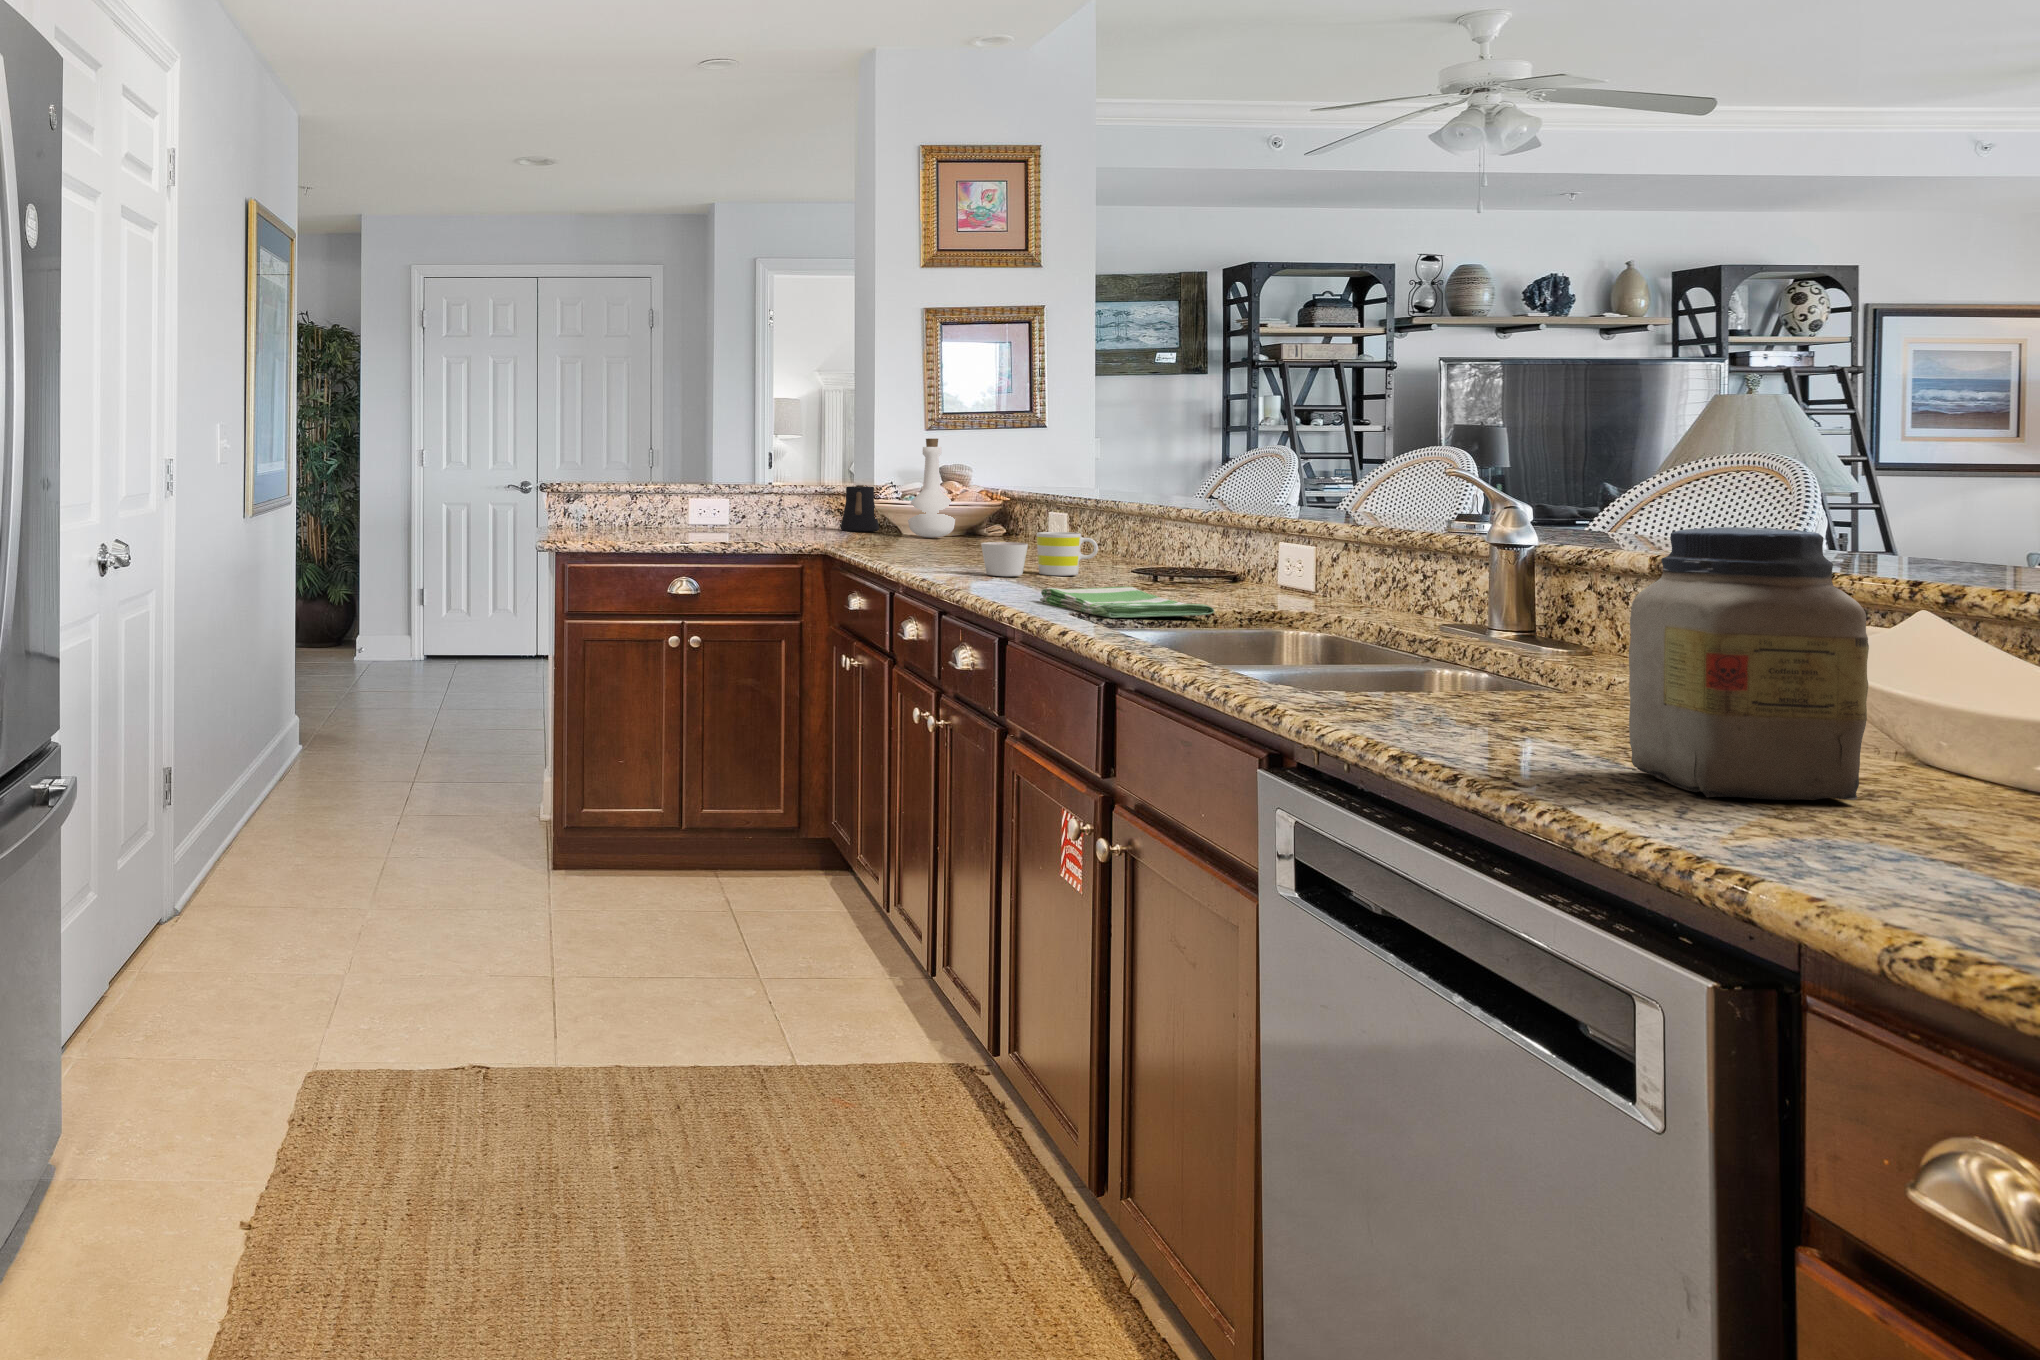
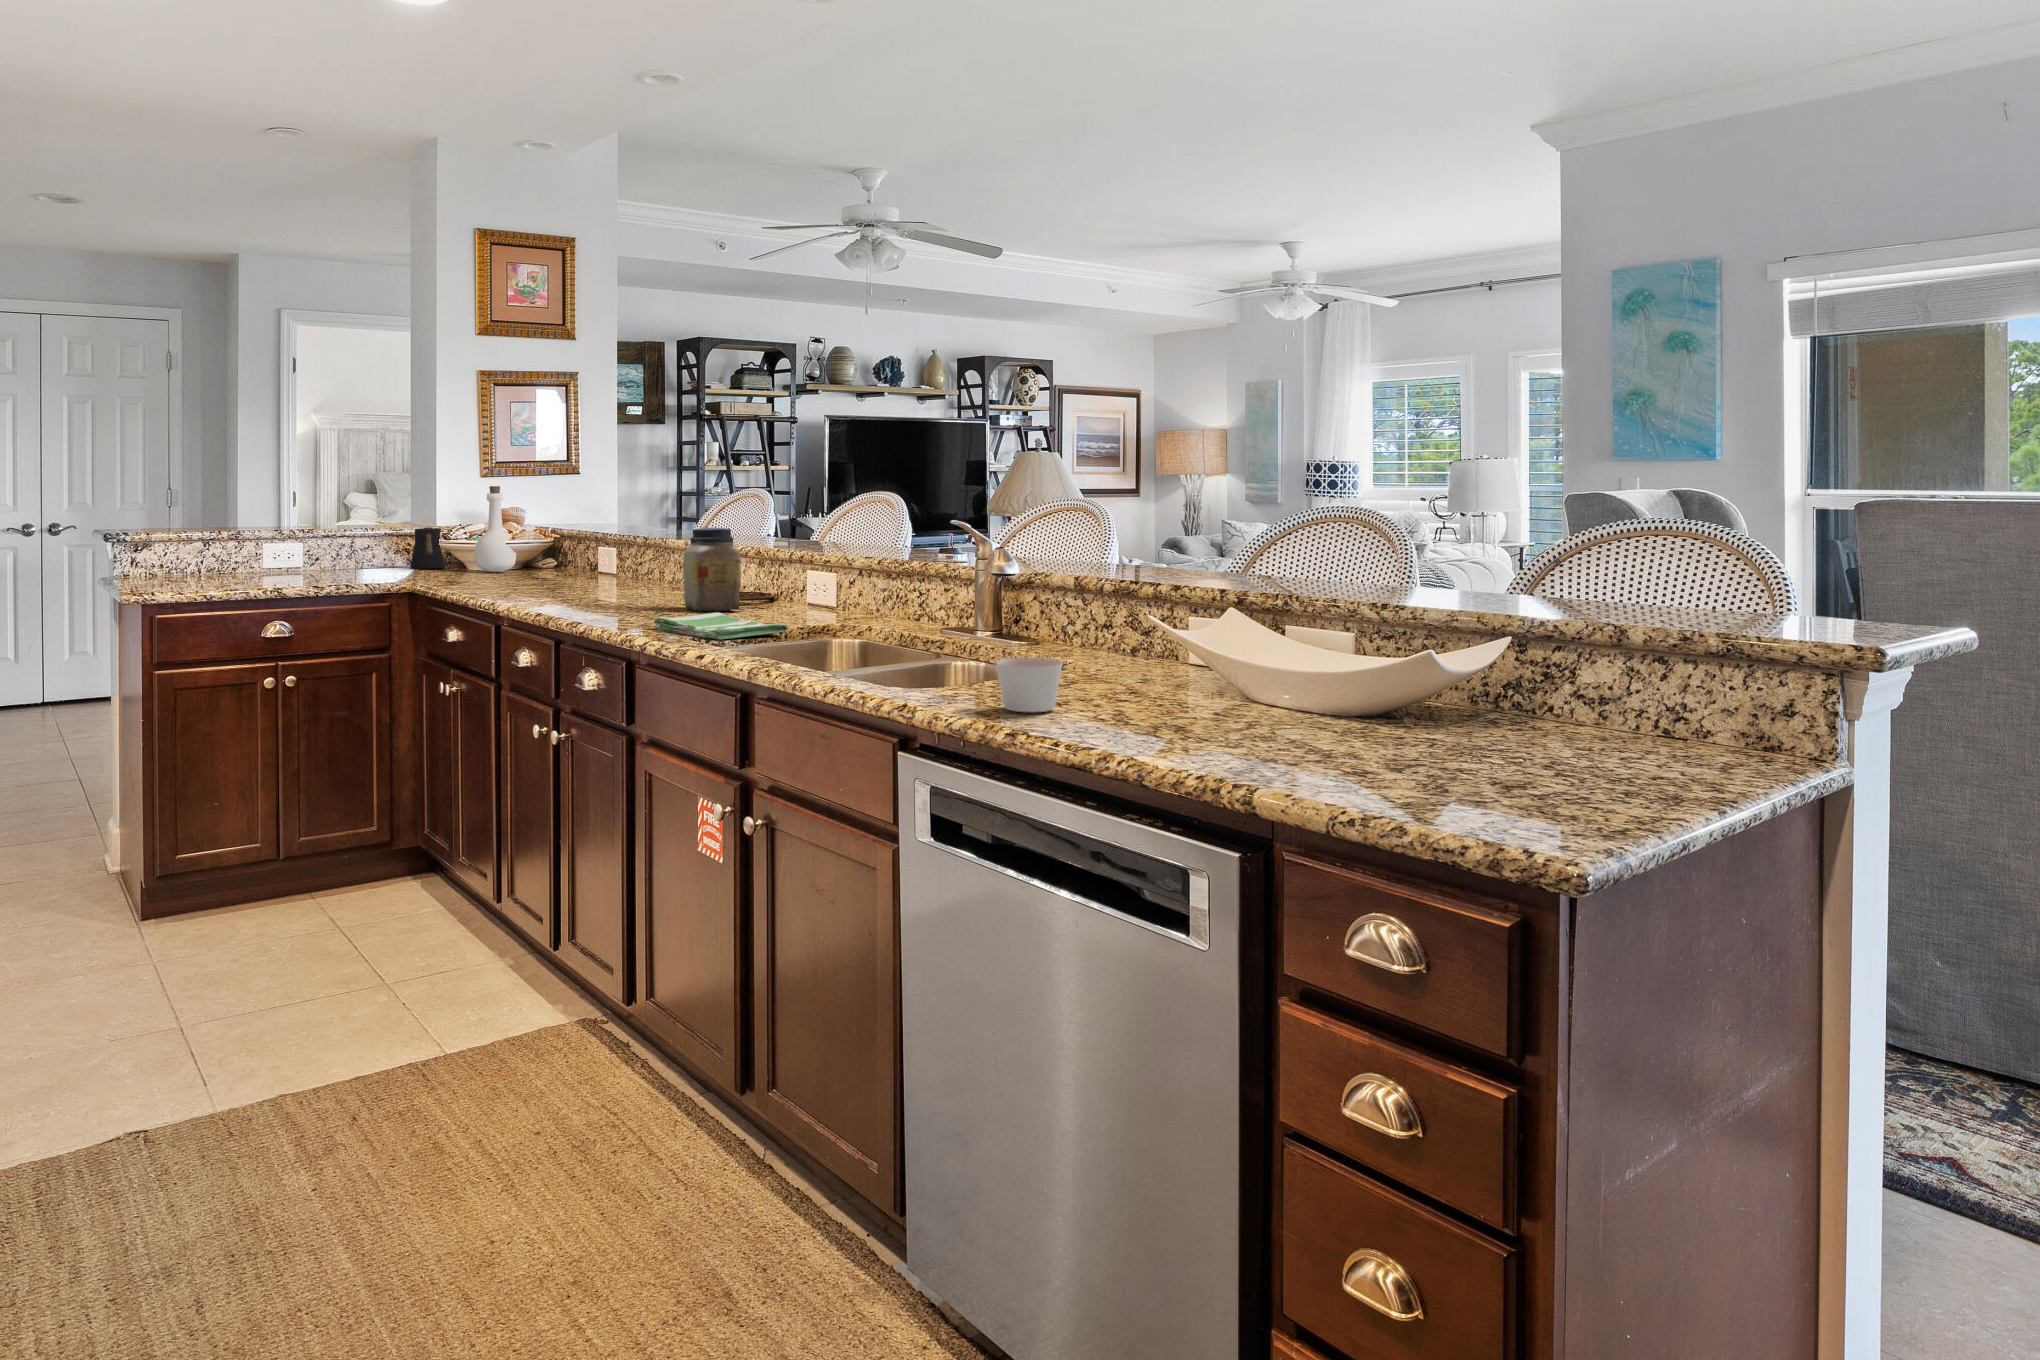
jar: present [1629,527,1869,800] -> present [684,528,741,612]
mug: present [1037,532,1098,576] -> none [618,567,666,603]
candle: present [981,542,1028,576] -> present [996,658,1062,712]

